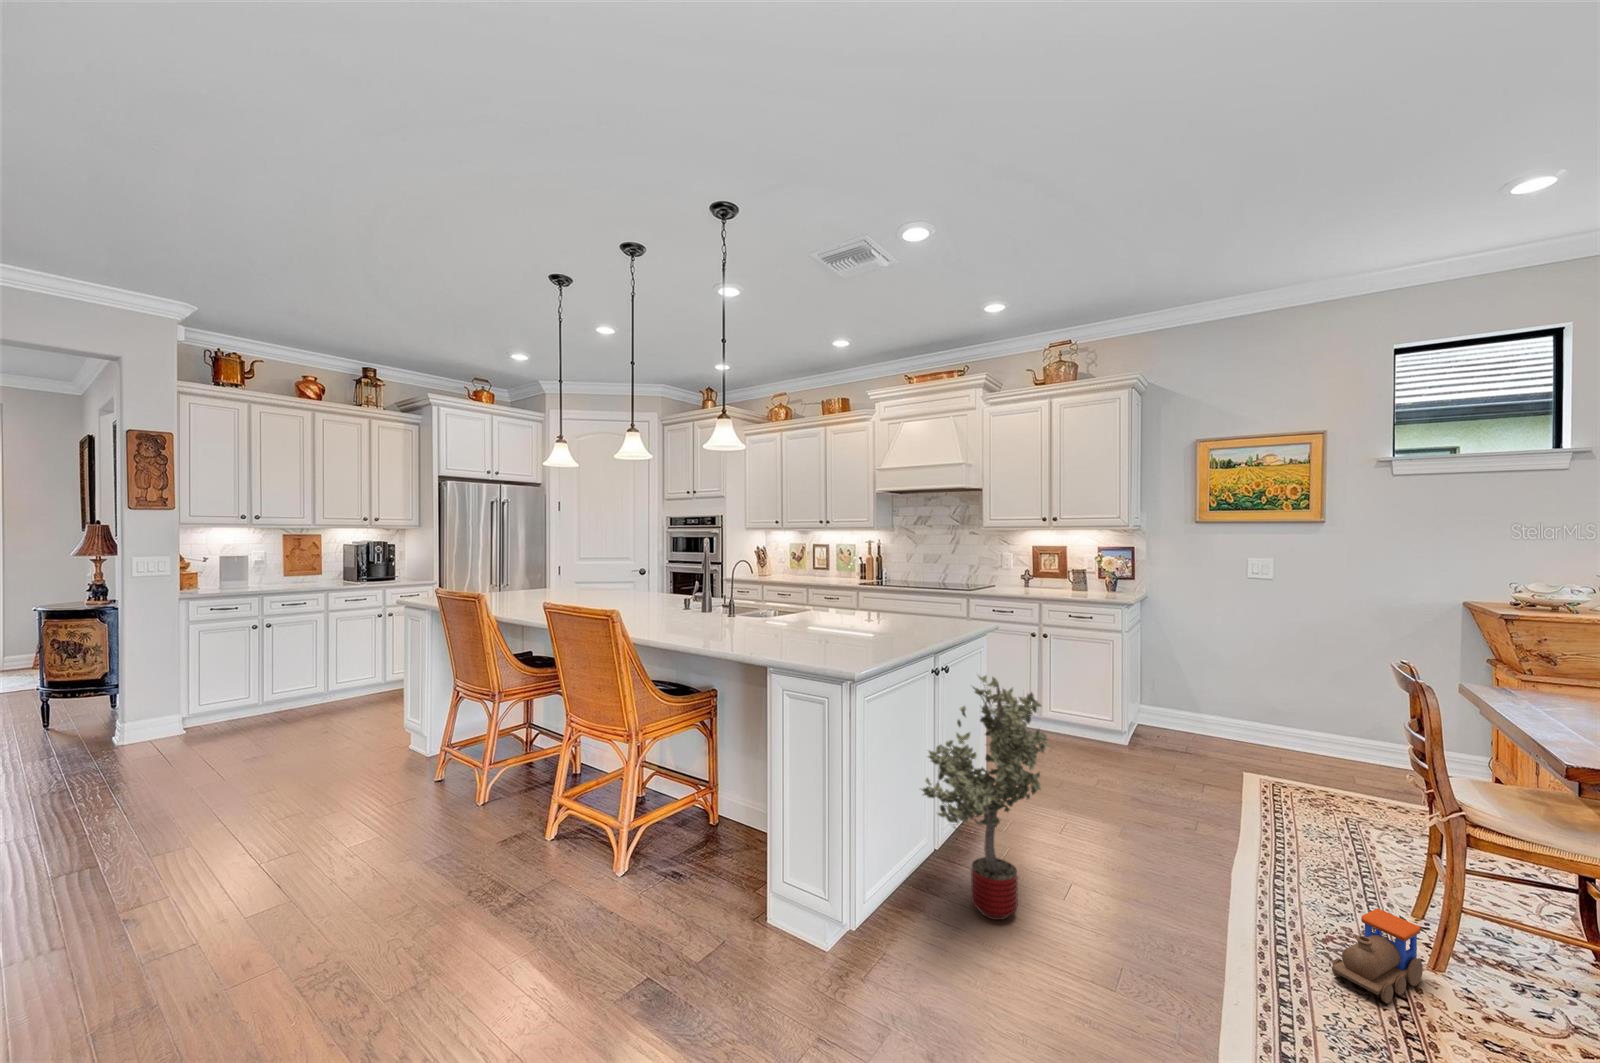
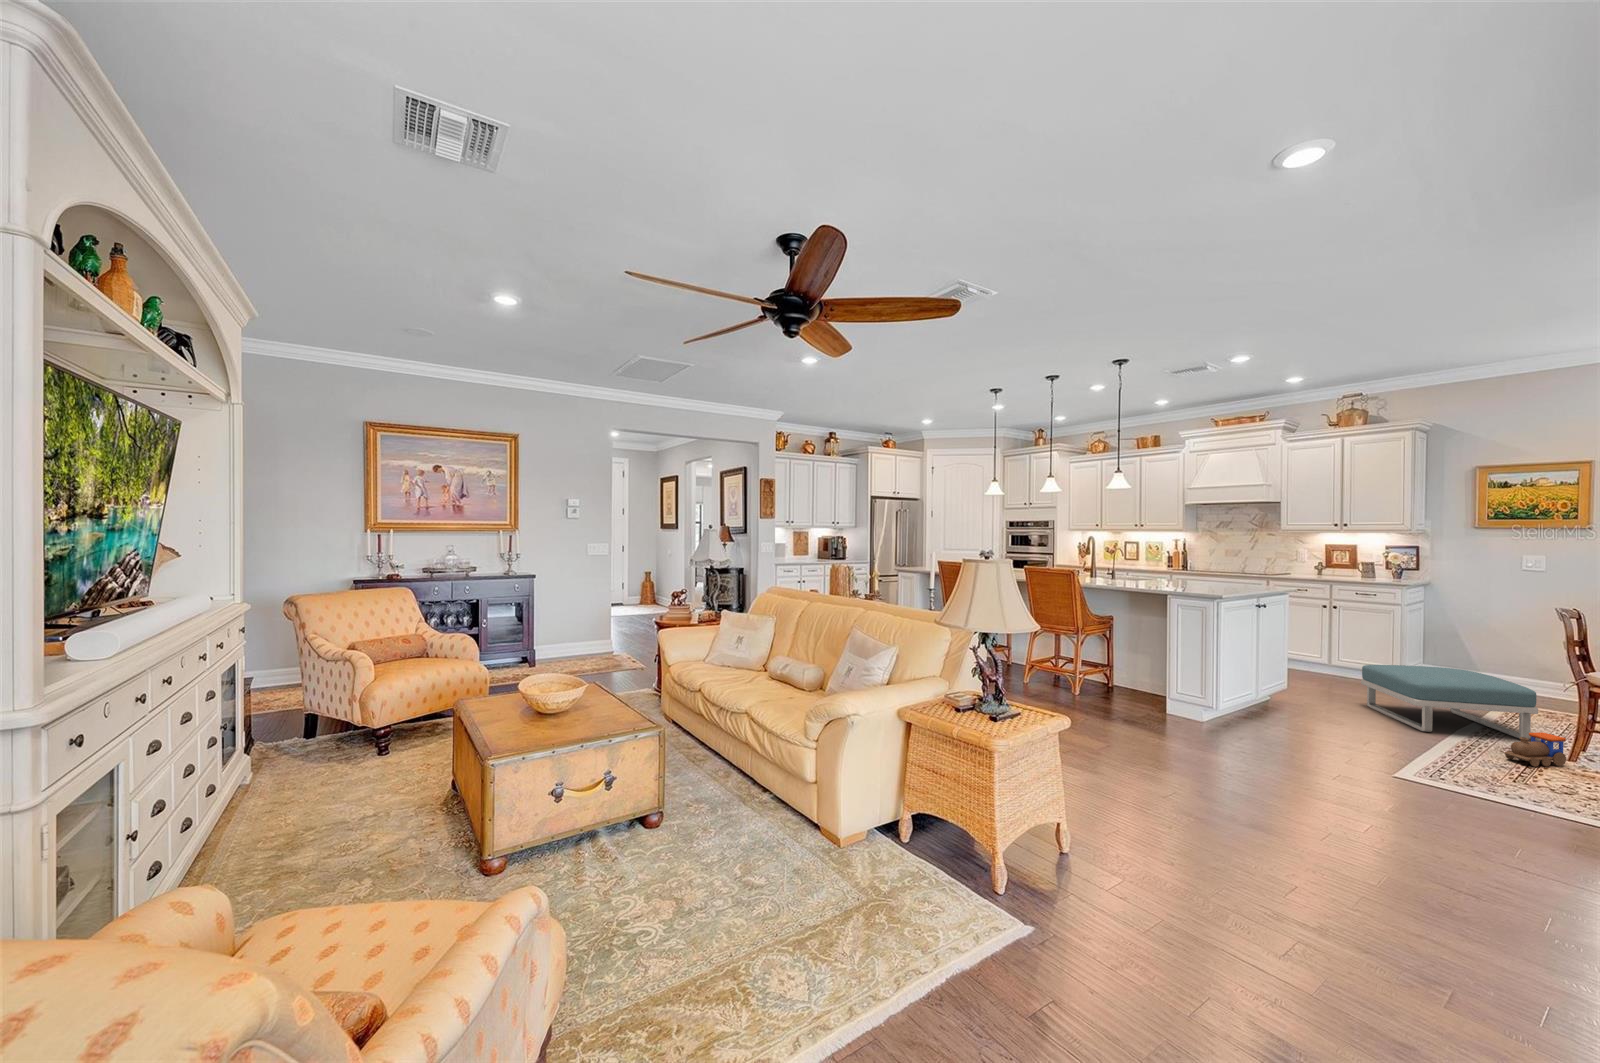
potted tree: present [921,676,1050,920] -> none [1252,605,1333,726]
footstool: none [1085,744,1336,890] -> present [1361,665,1538,739]

